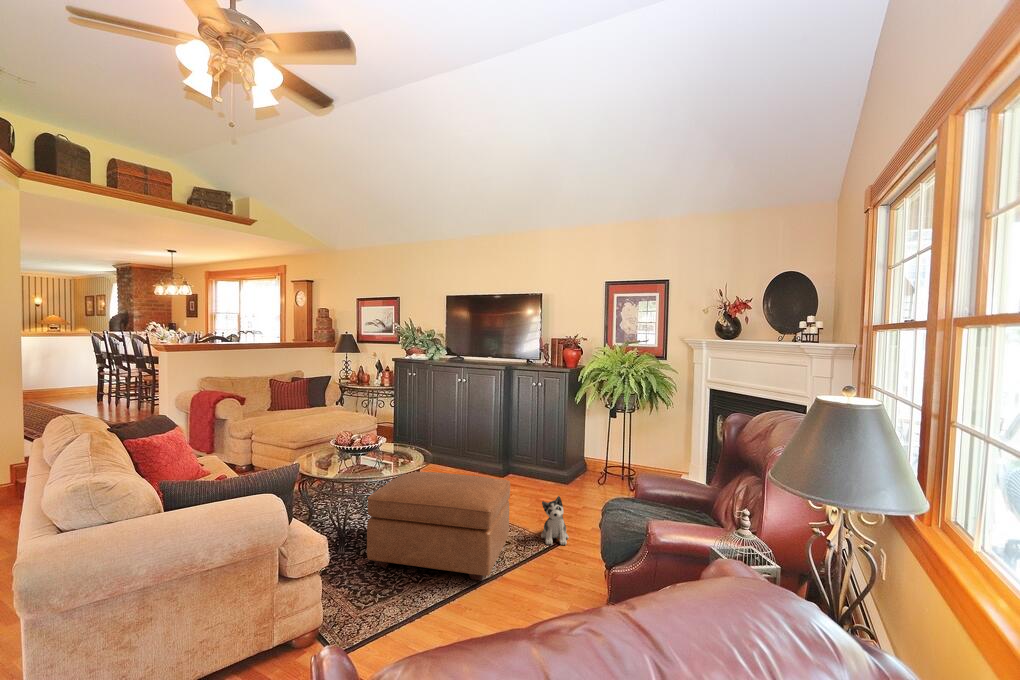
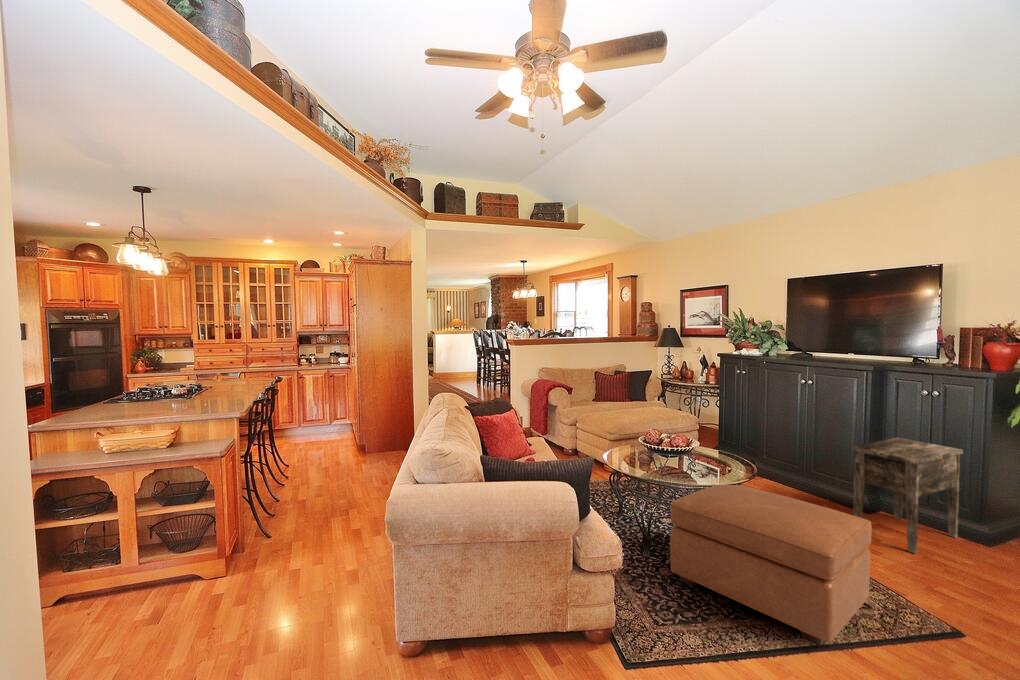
side table: none [495,419,555,500] -> present [852,438,963,553]
plush toy: present [541,496,569,545] -> none [929,561,987,640]

